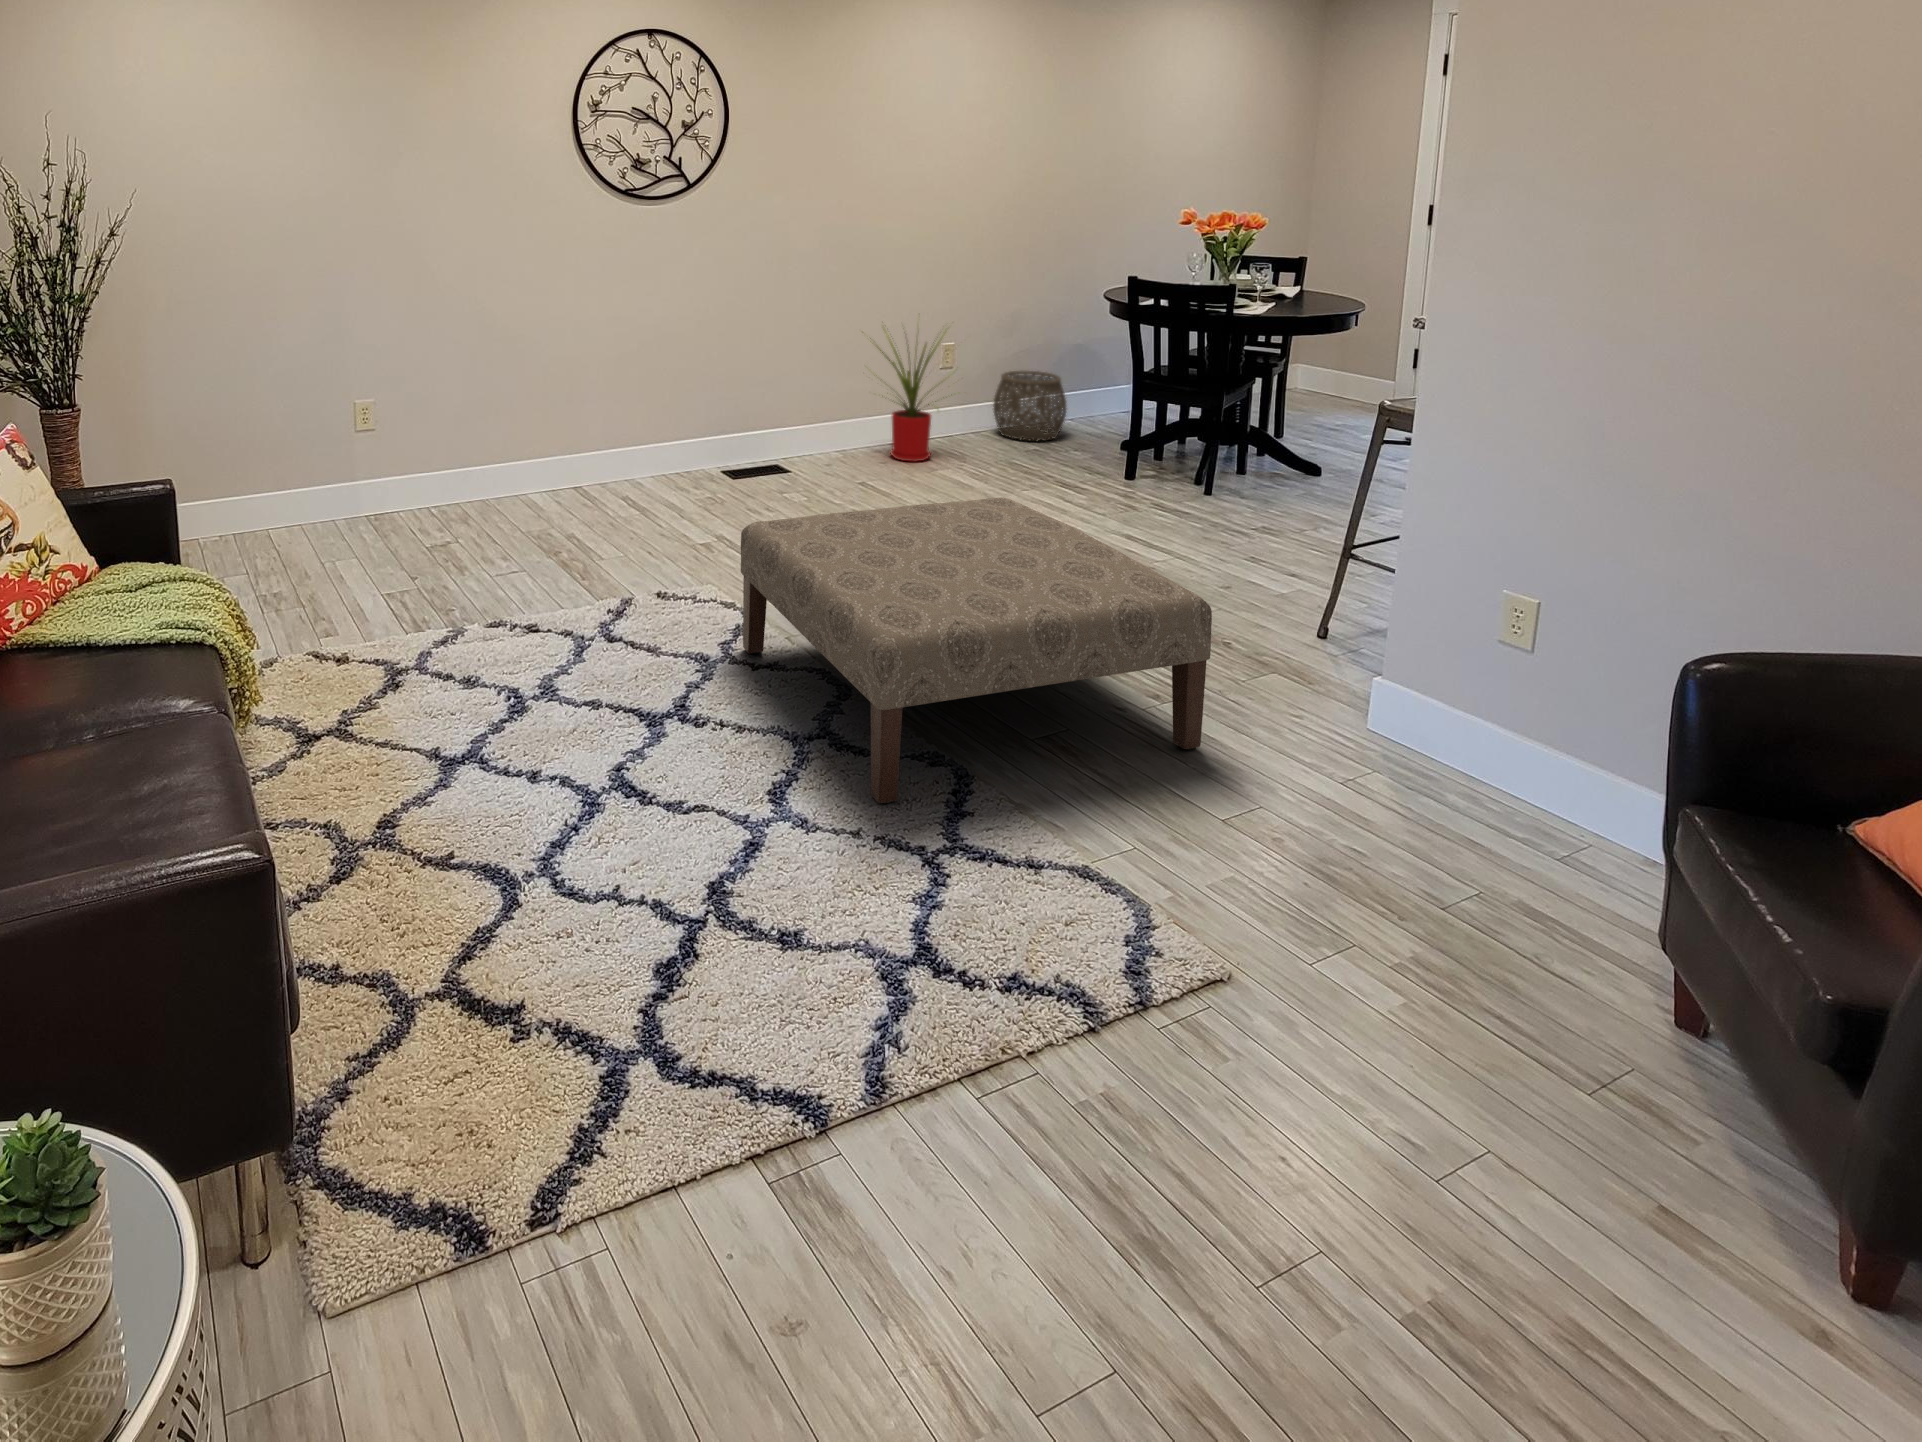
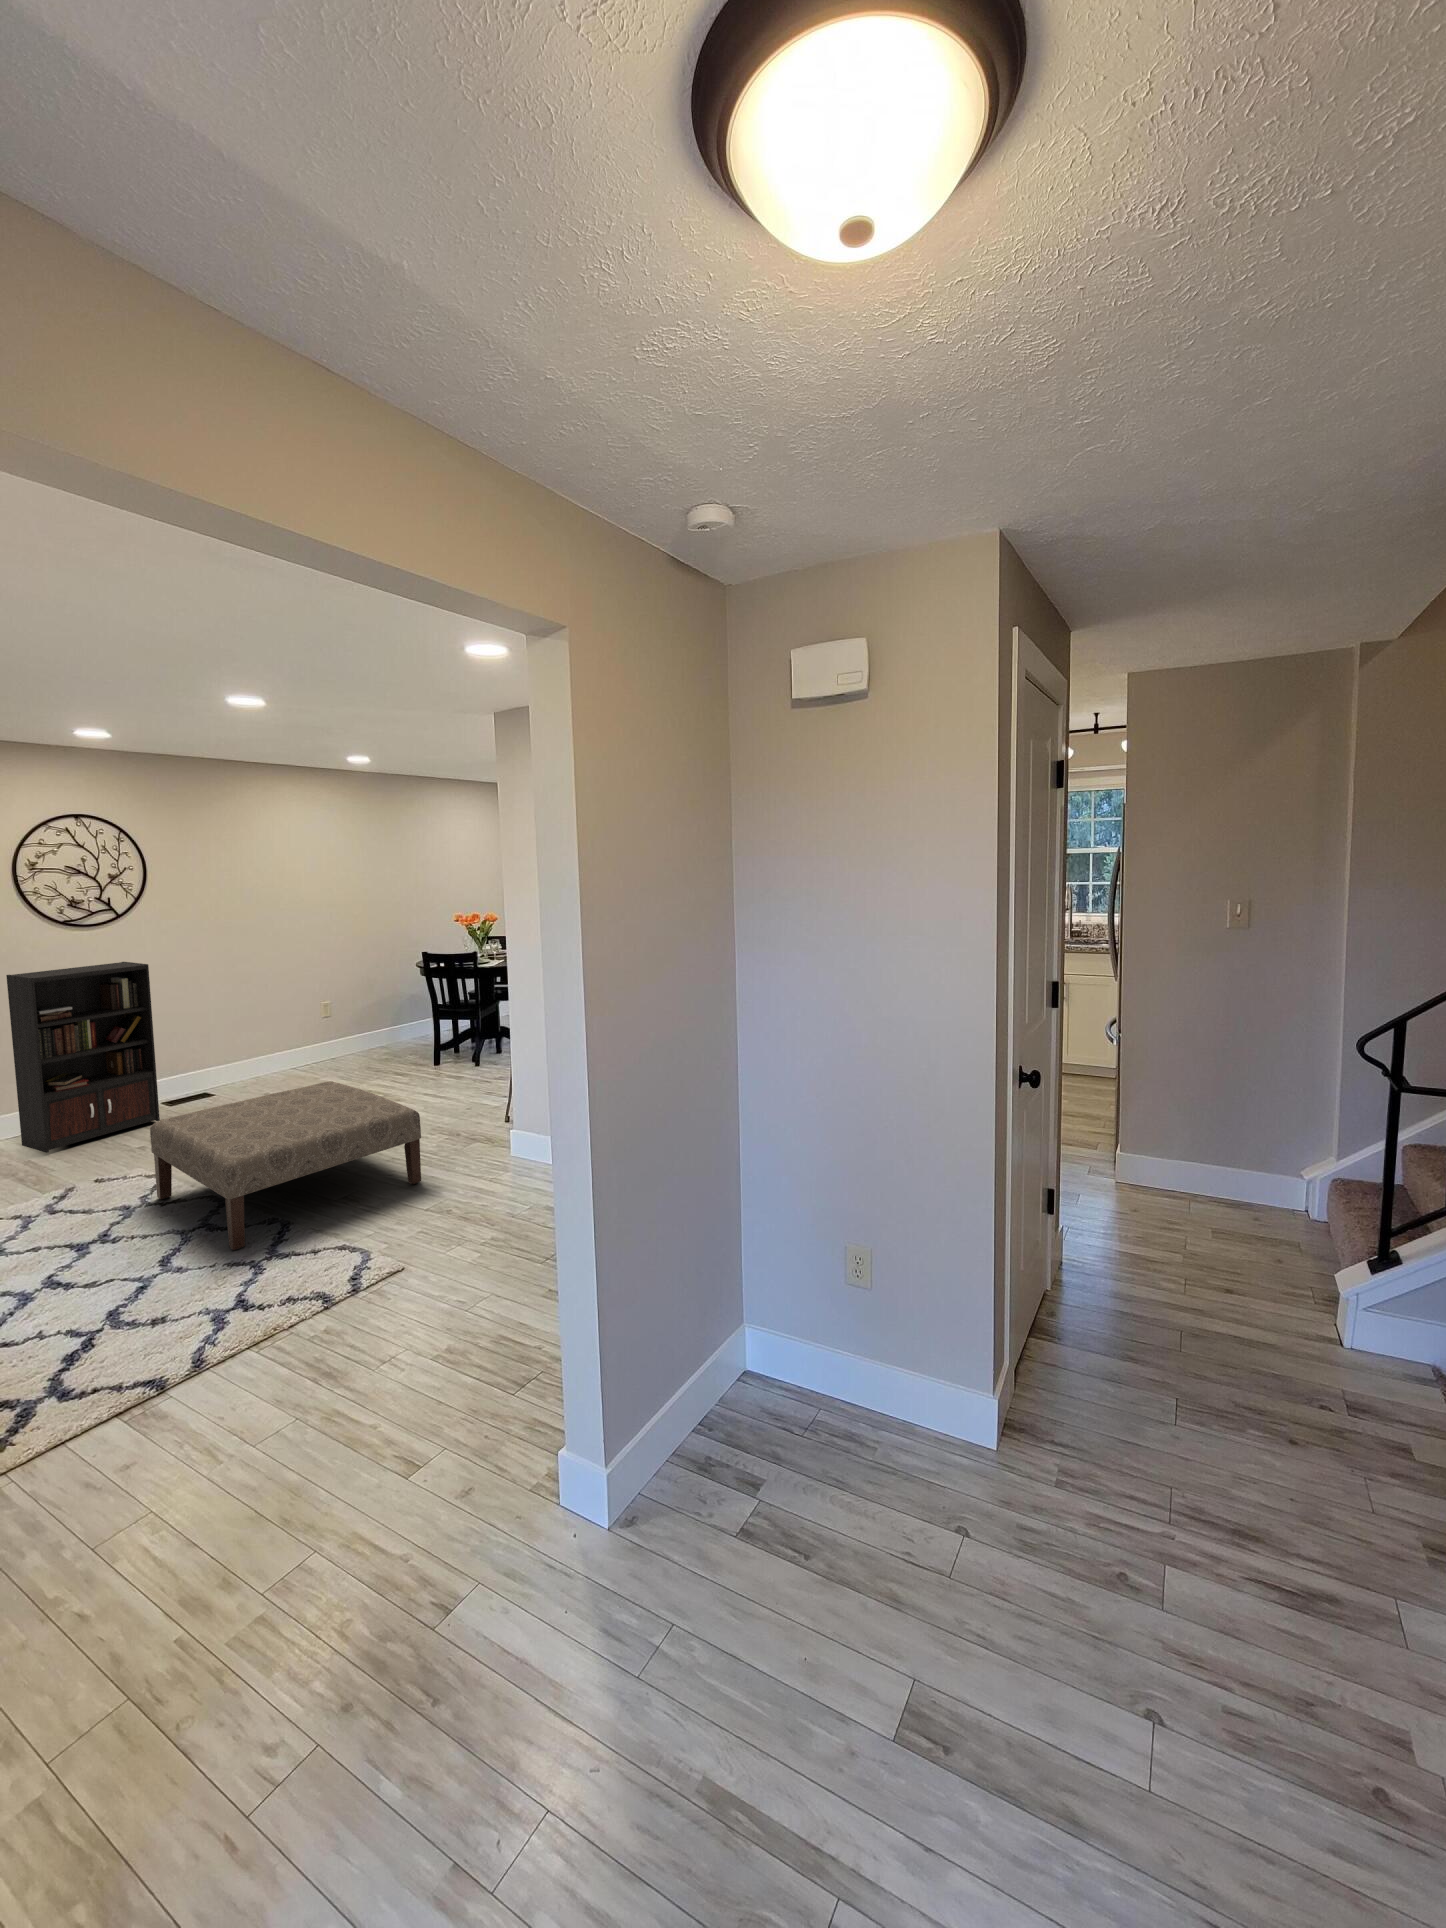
bookcase: none [566,255,729,529] -> present [6,962,160,1153]
house plant: present [862,329,952,462] -> none [260,983,339,1074]
woven basket: present [993,371,1066,441] -> none [359,1011,404,1052]

